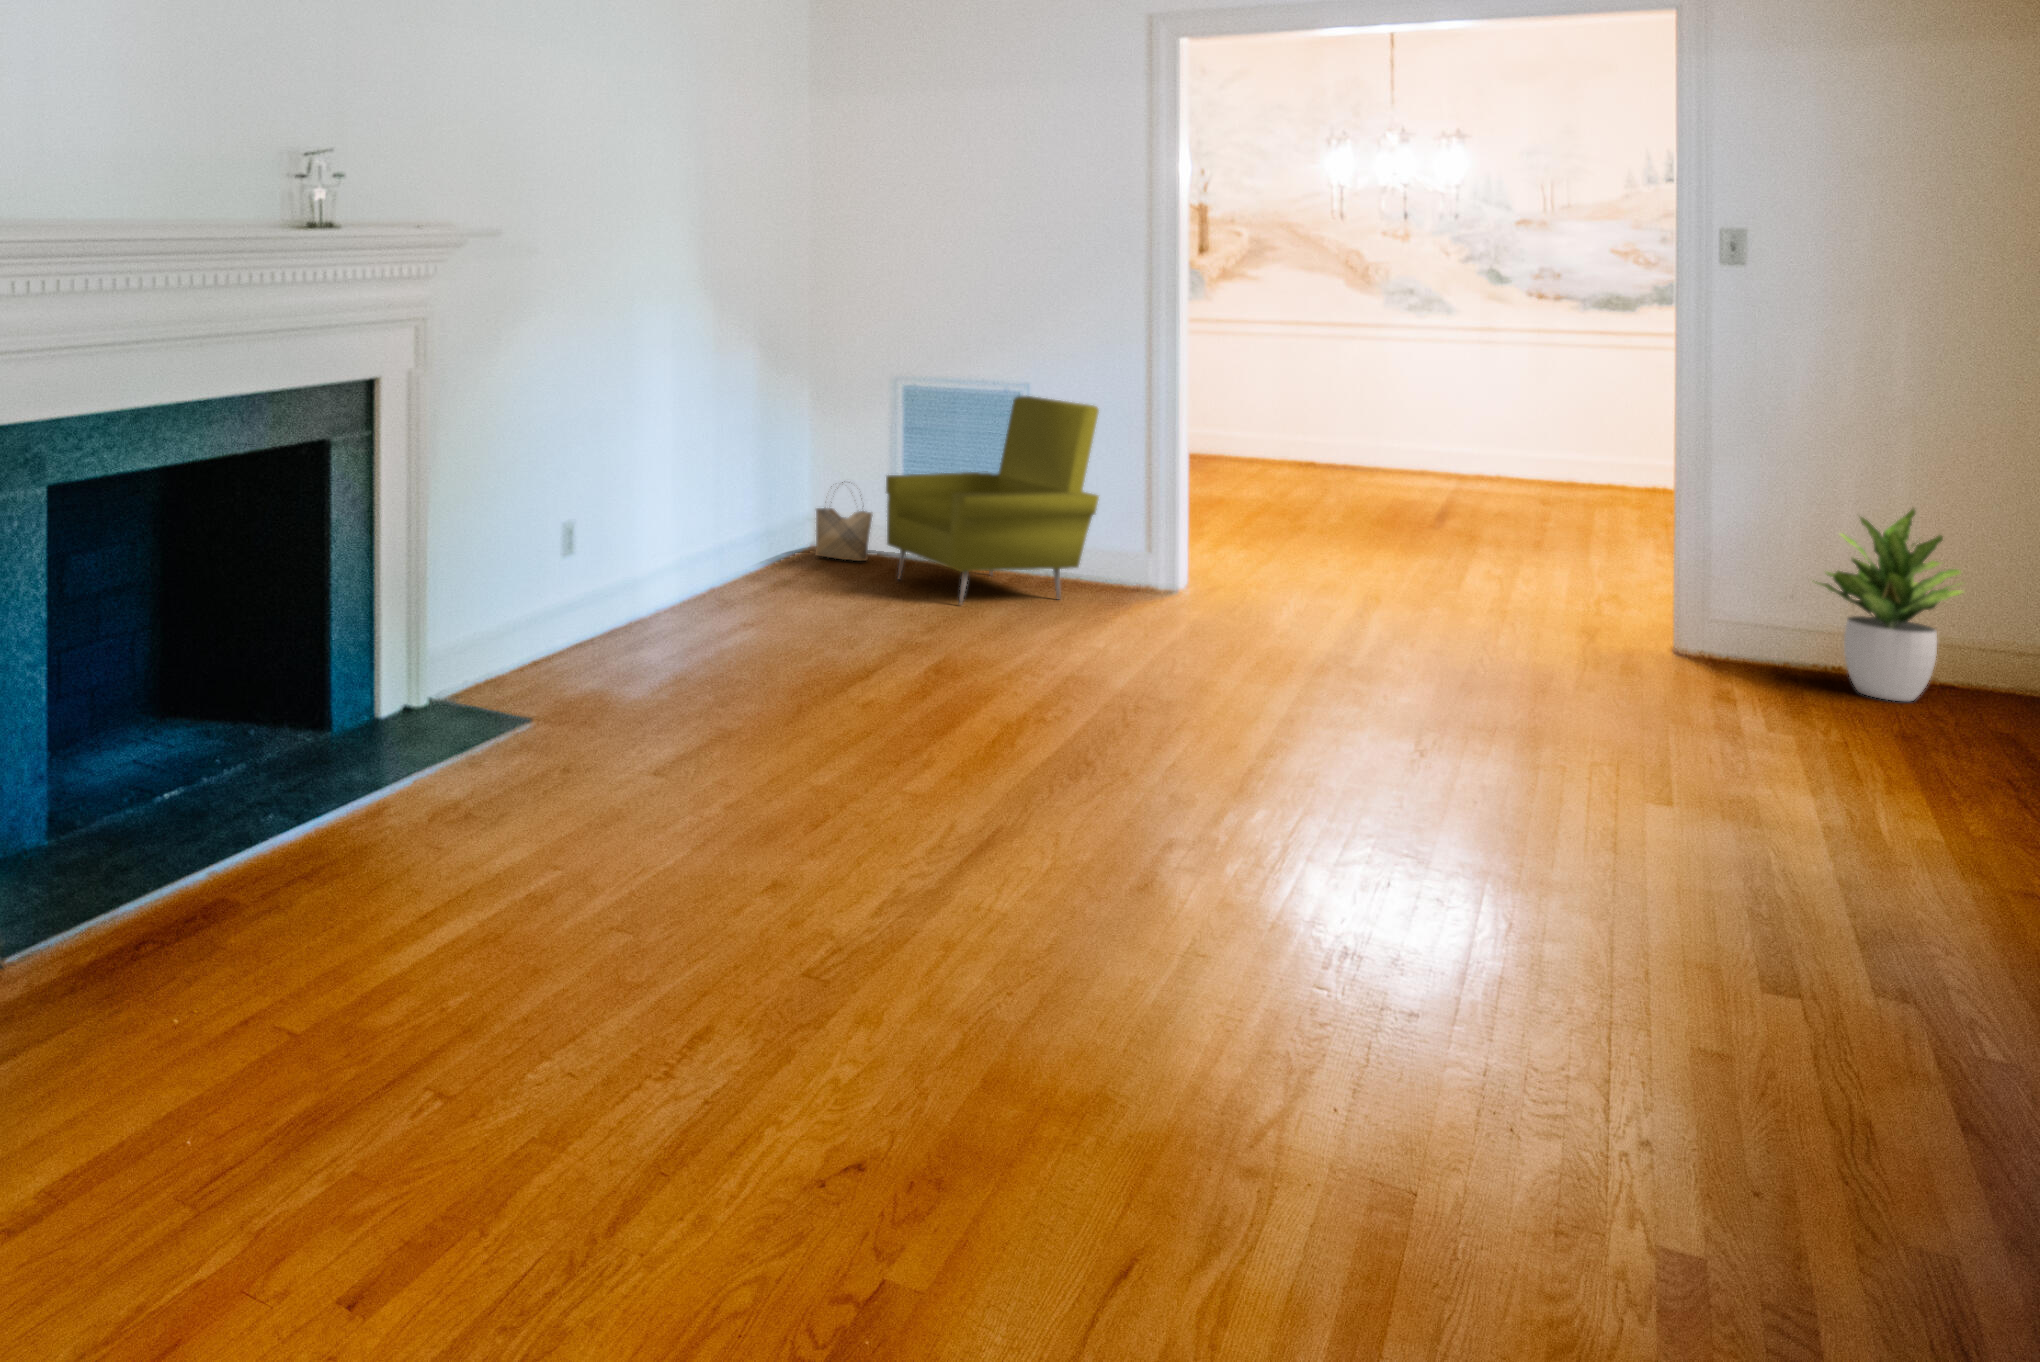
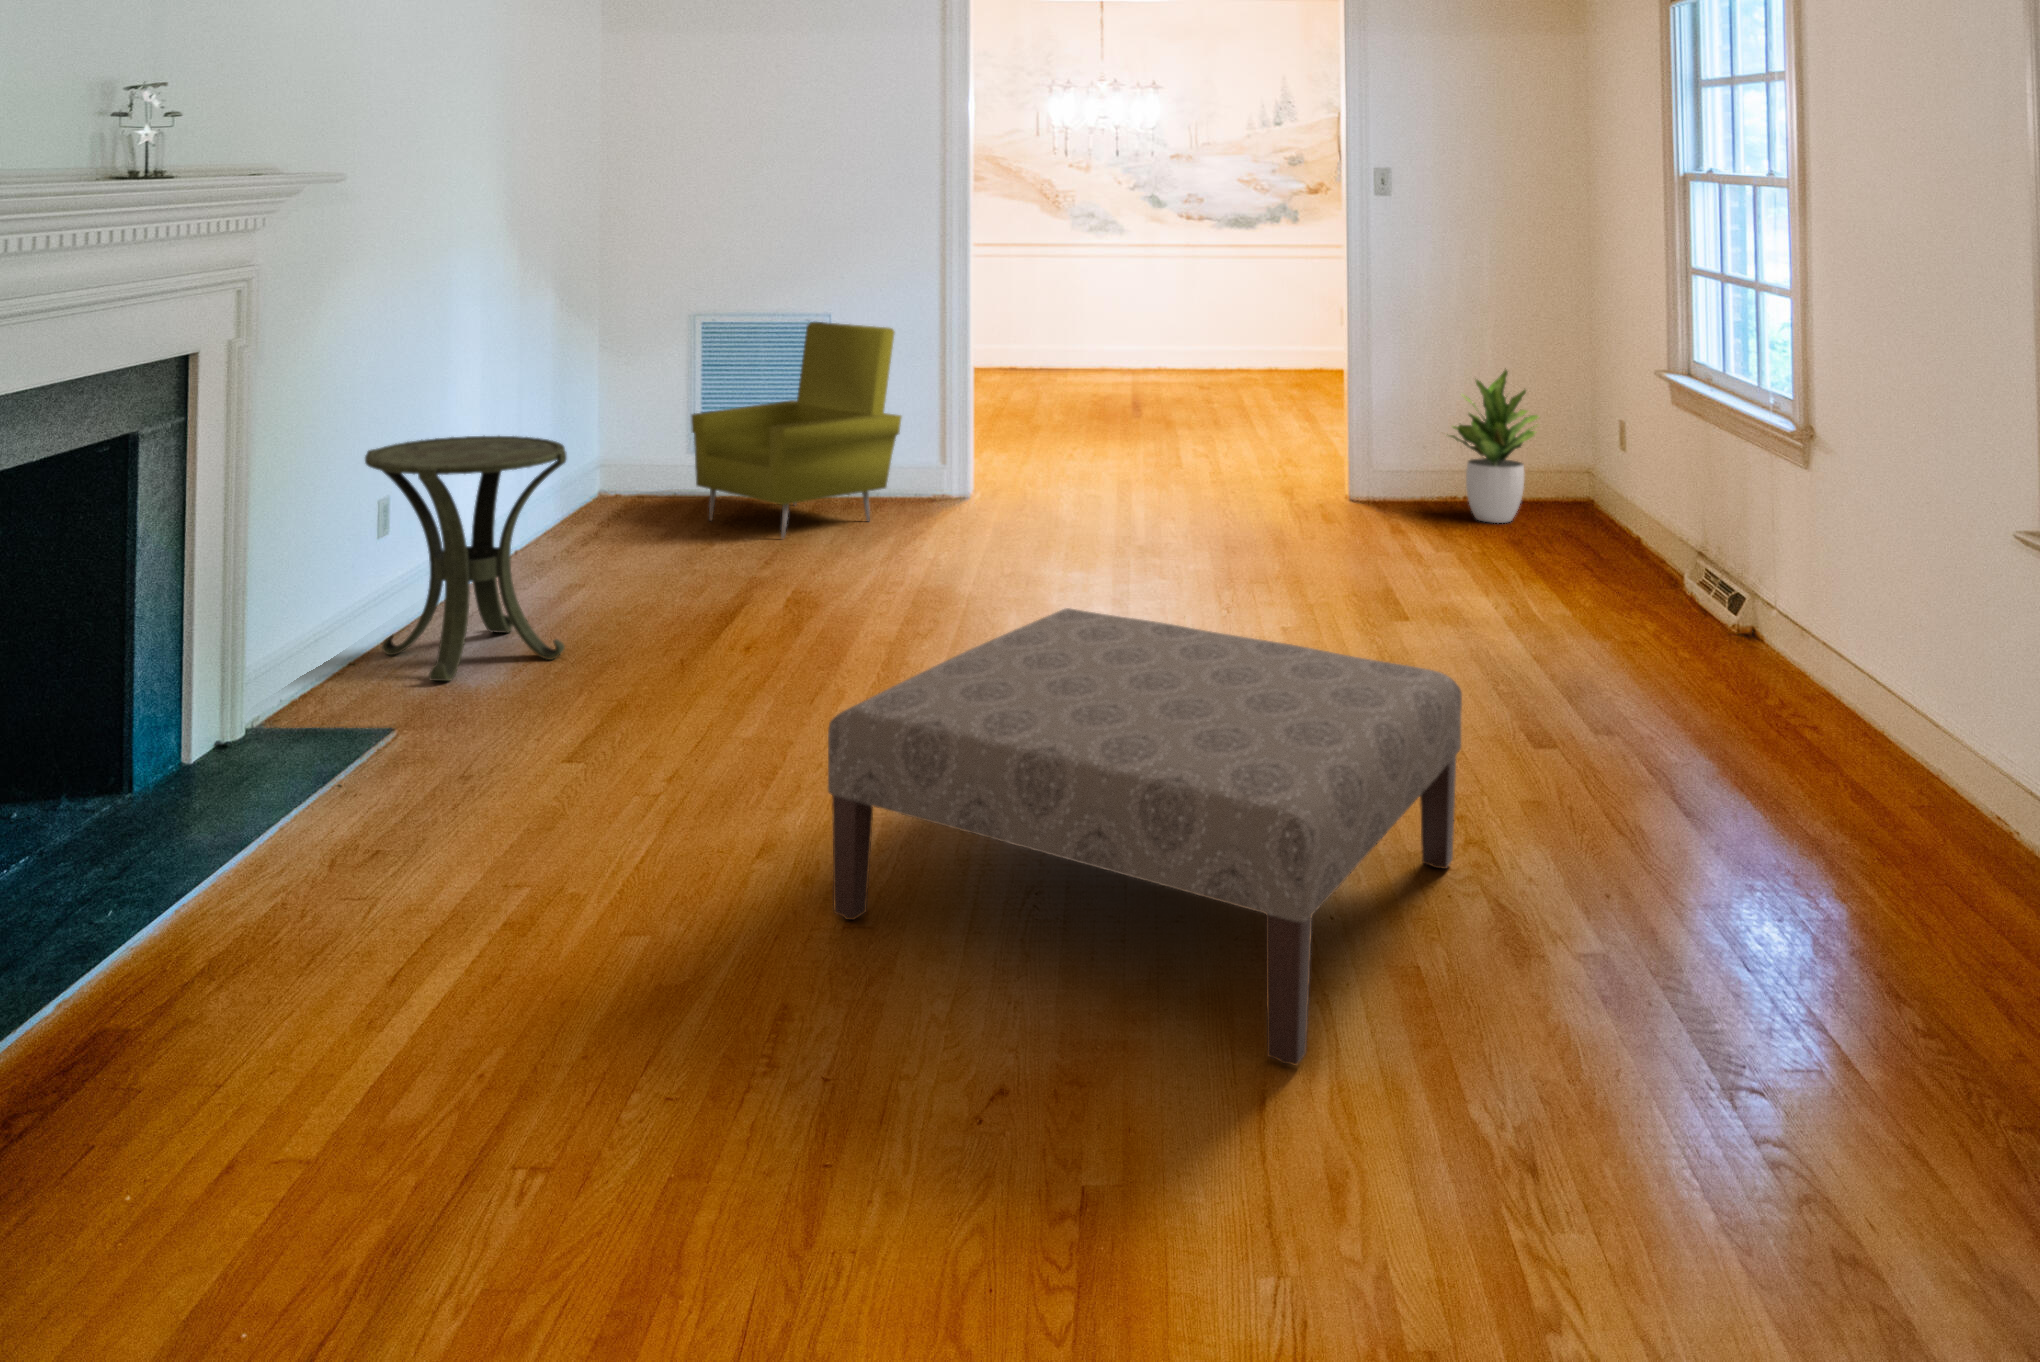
side table: none [541,473,713,687] -> present [365,436,567,681]
woven basket: present [816,482,873,561] -> none [611,423,673,506]
ottoman: none [811,702,1580,1226] -> present [828,608,1462,1065]

